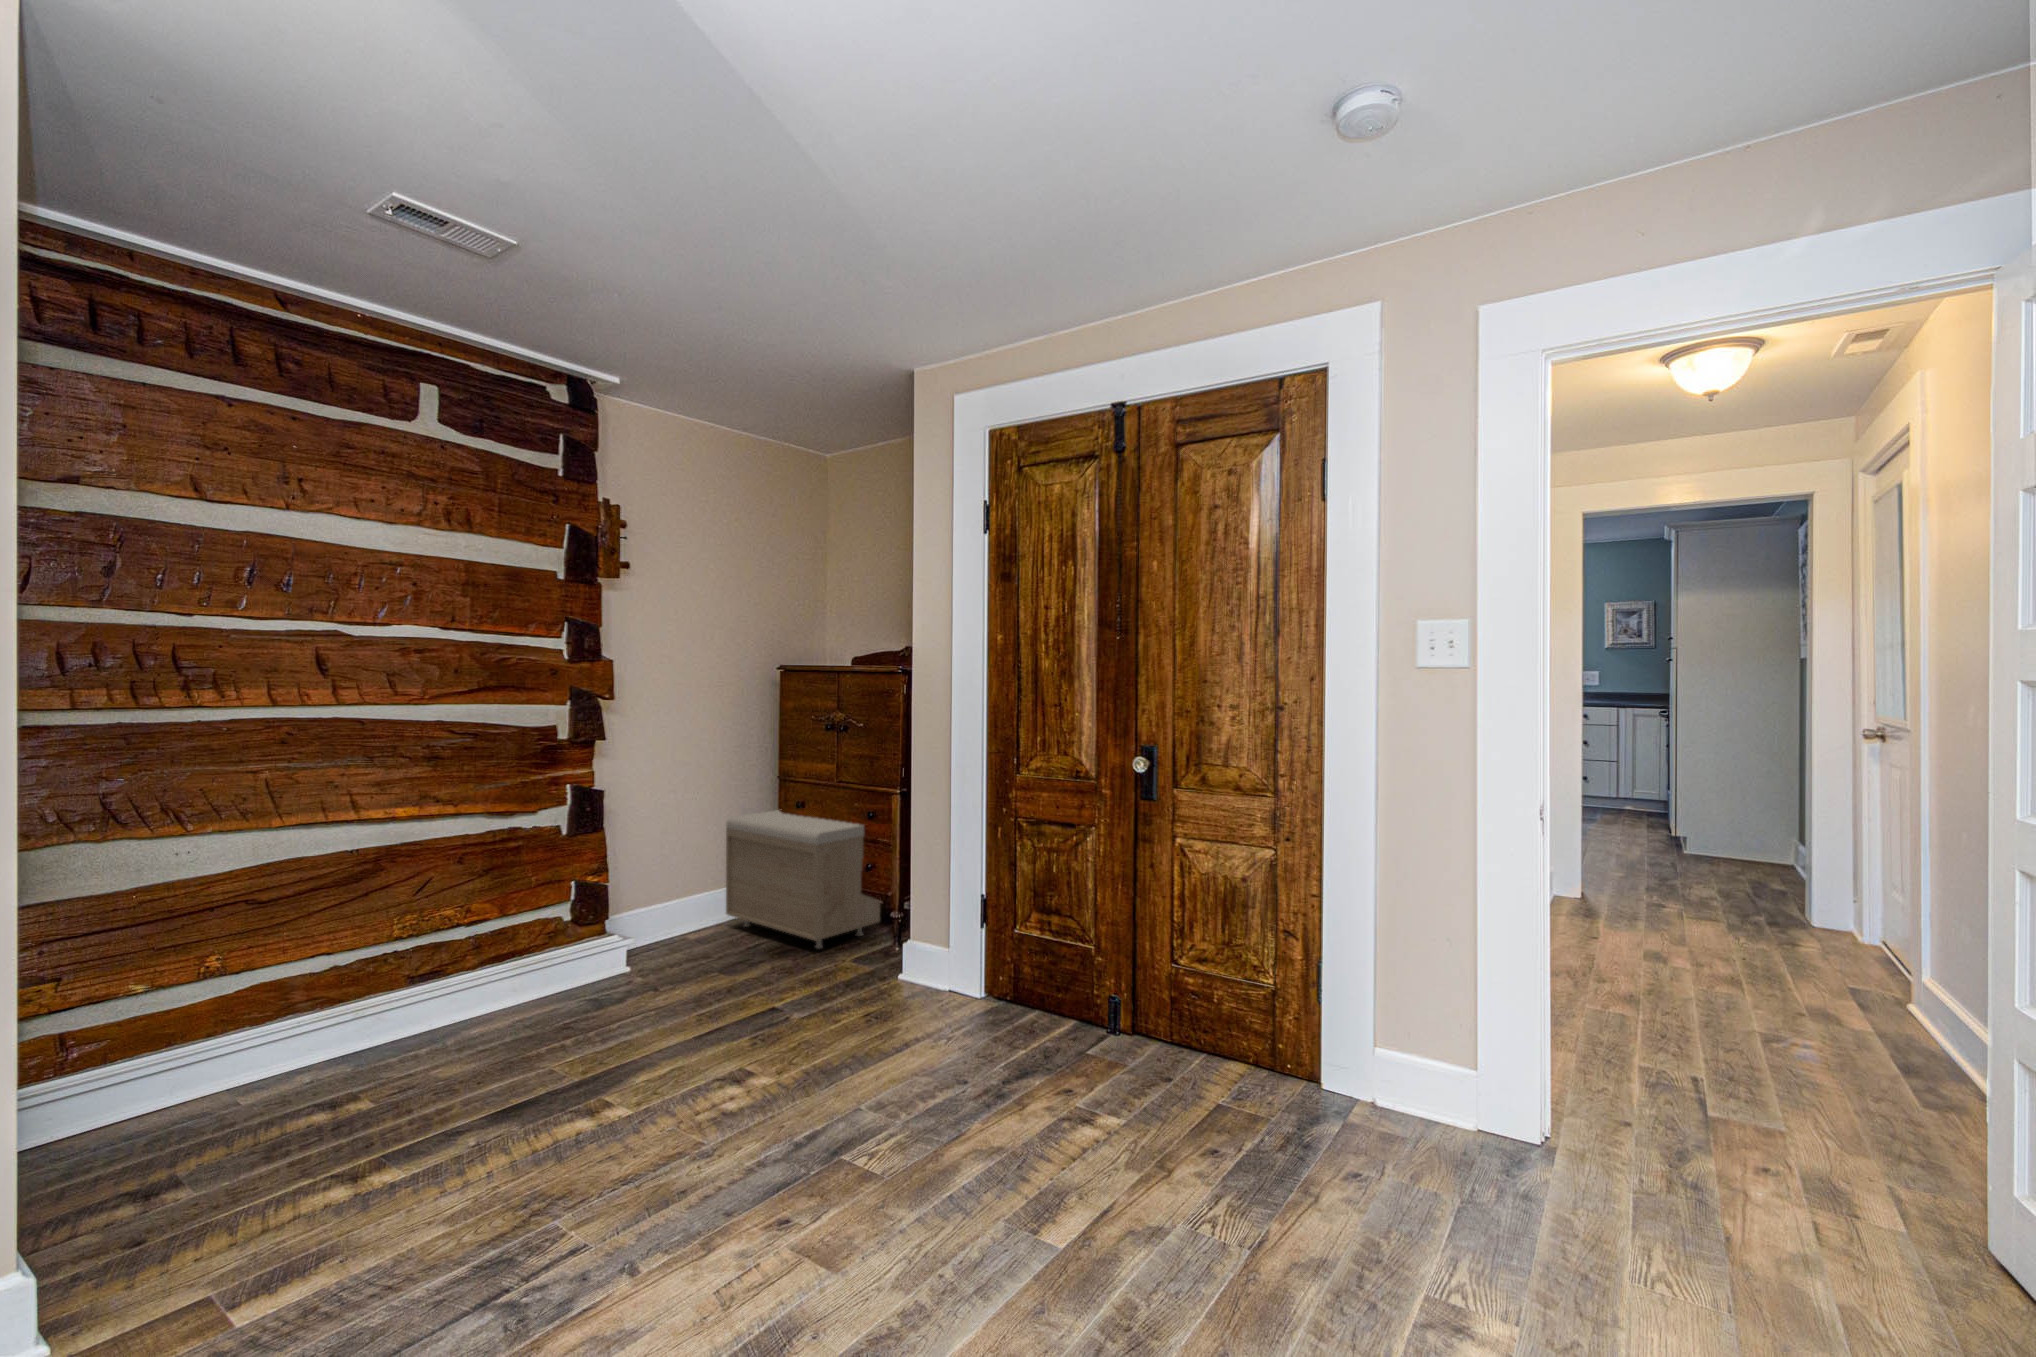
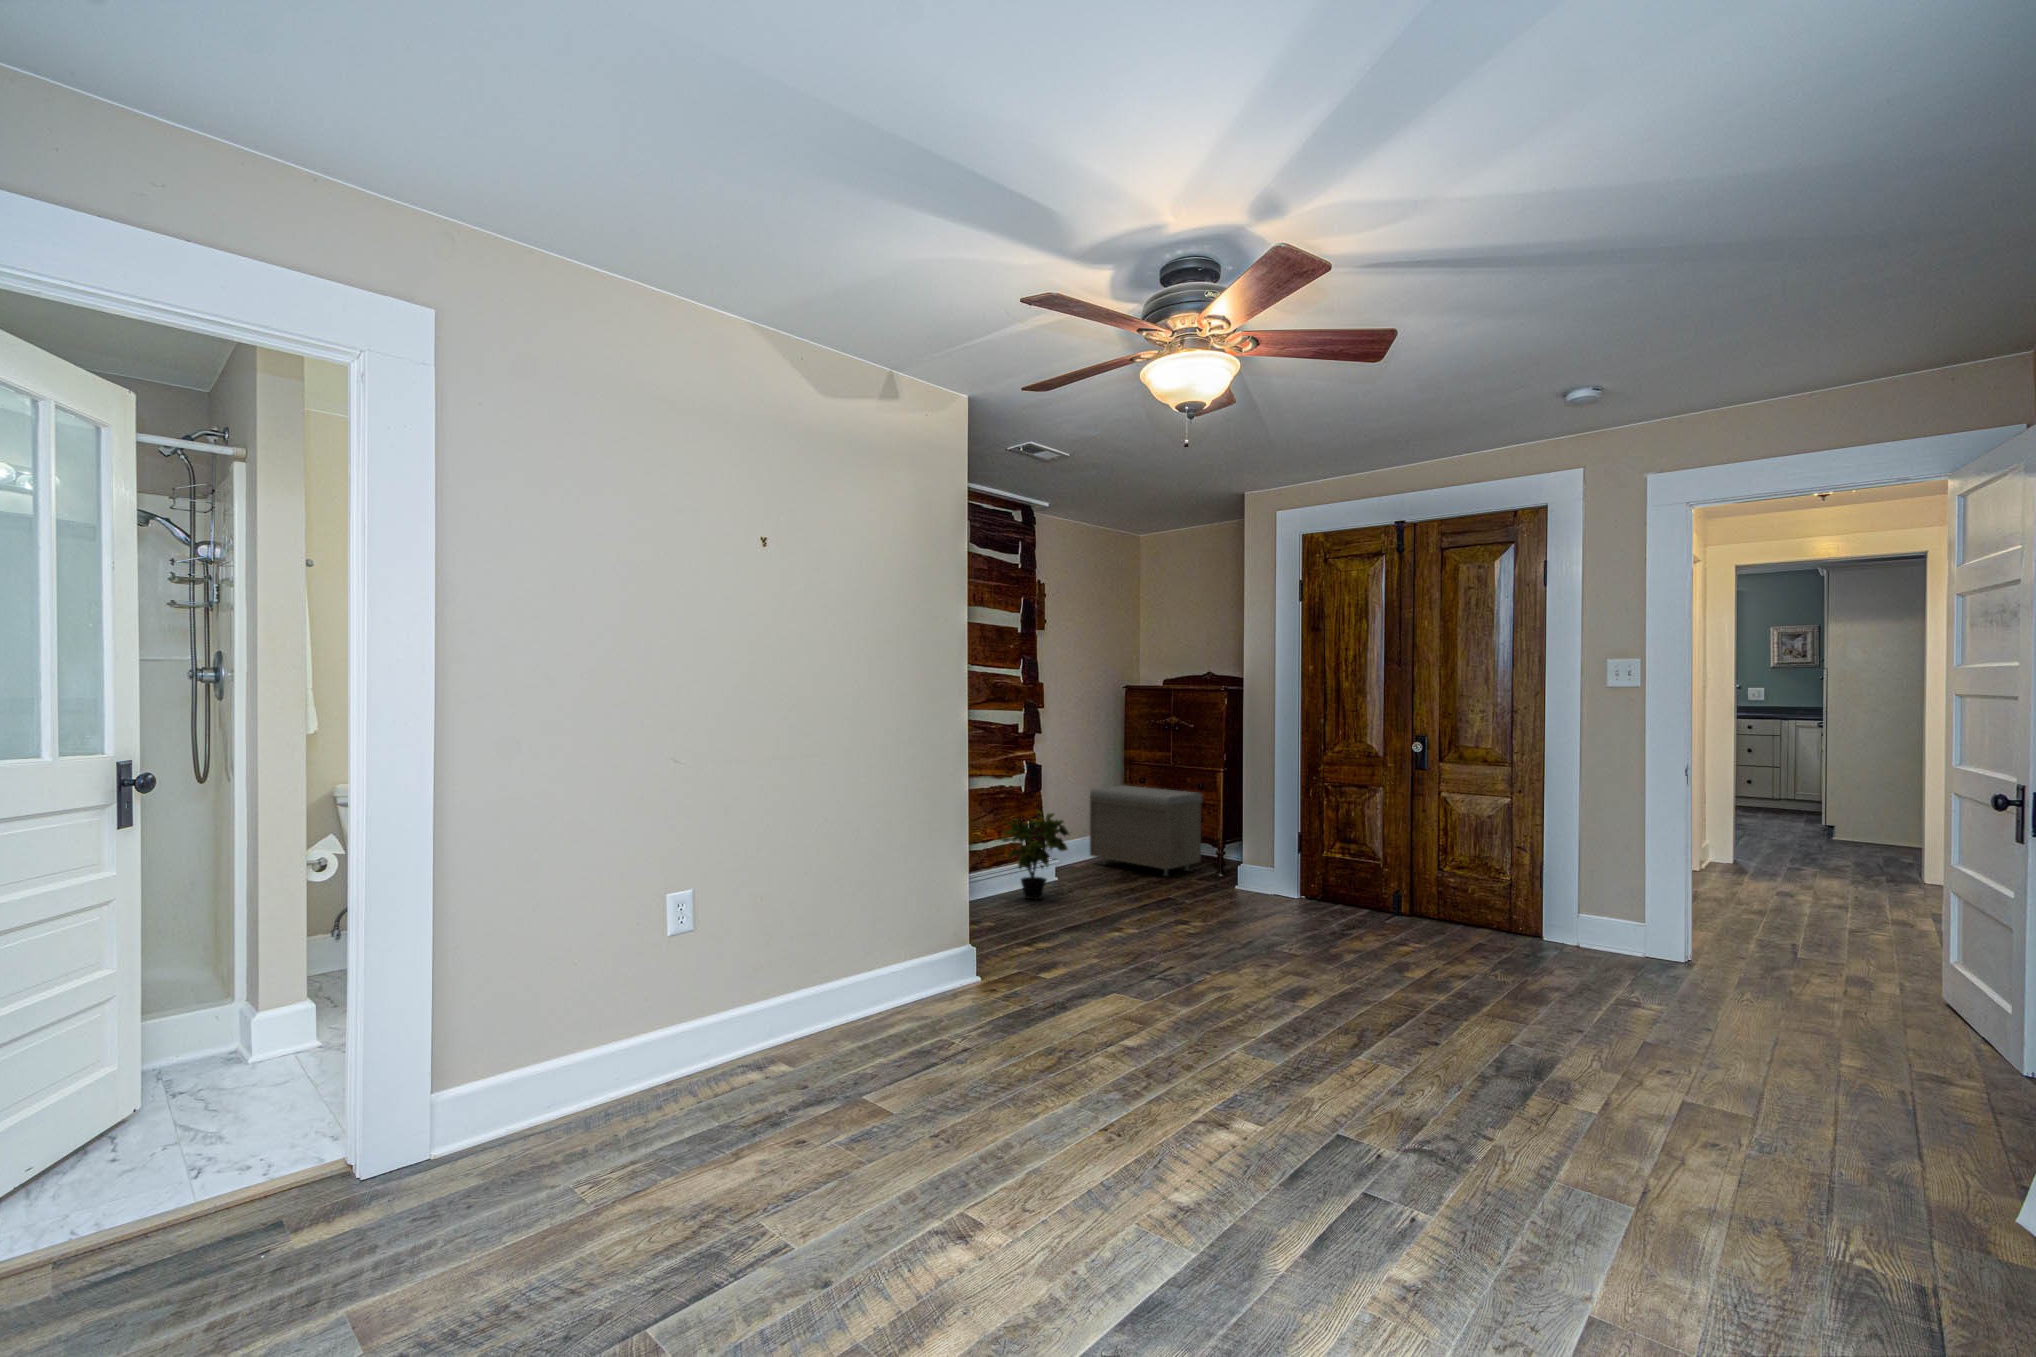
potted plant: none [496,866,621,1017] -> present [1002,810,1069,899]

